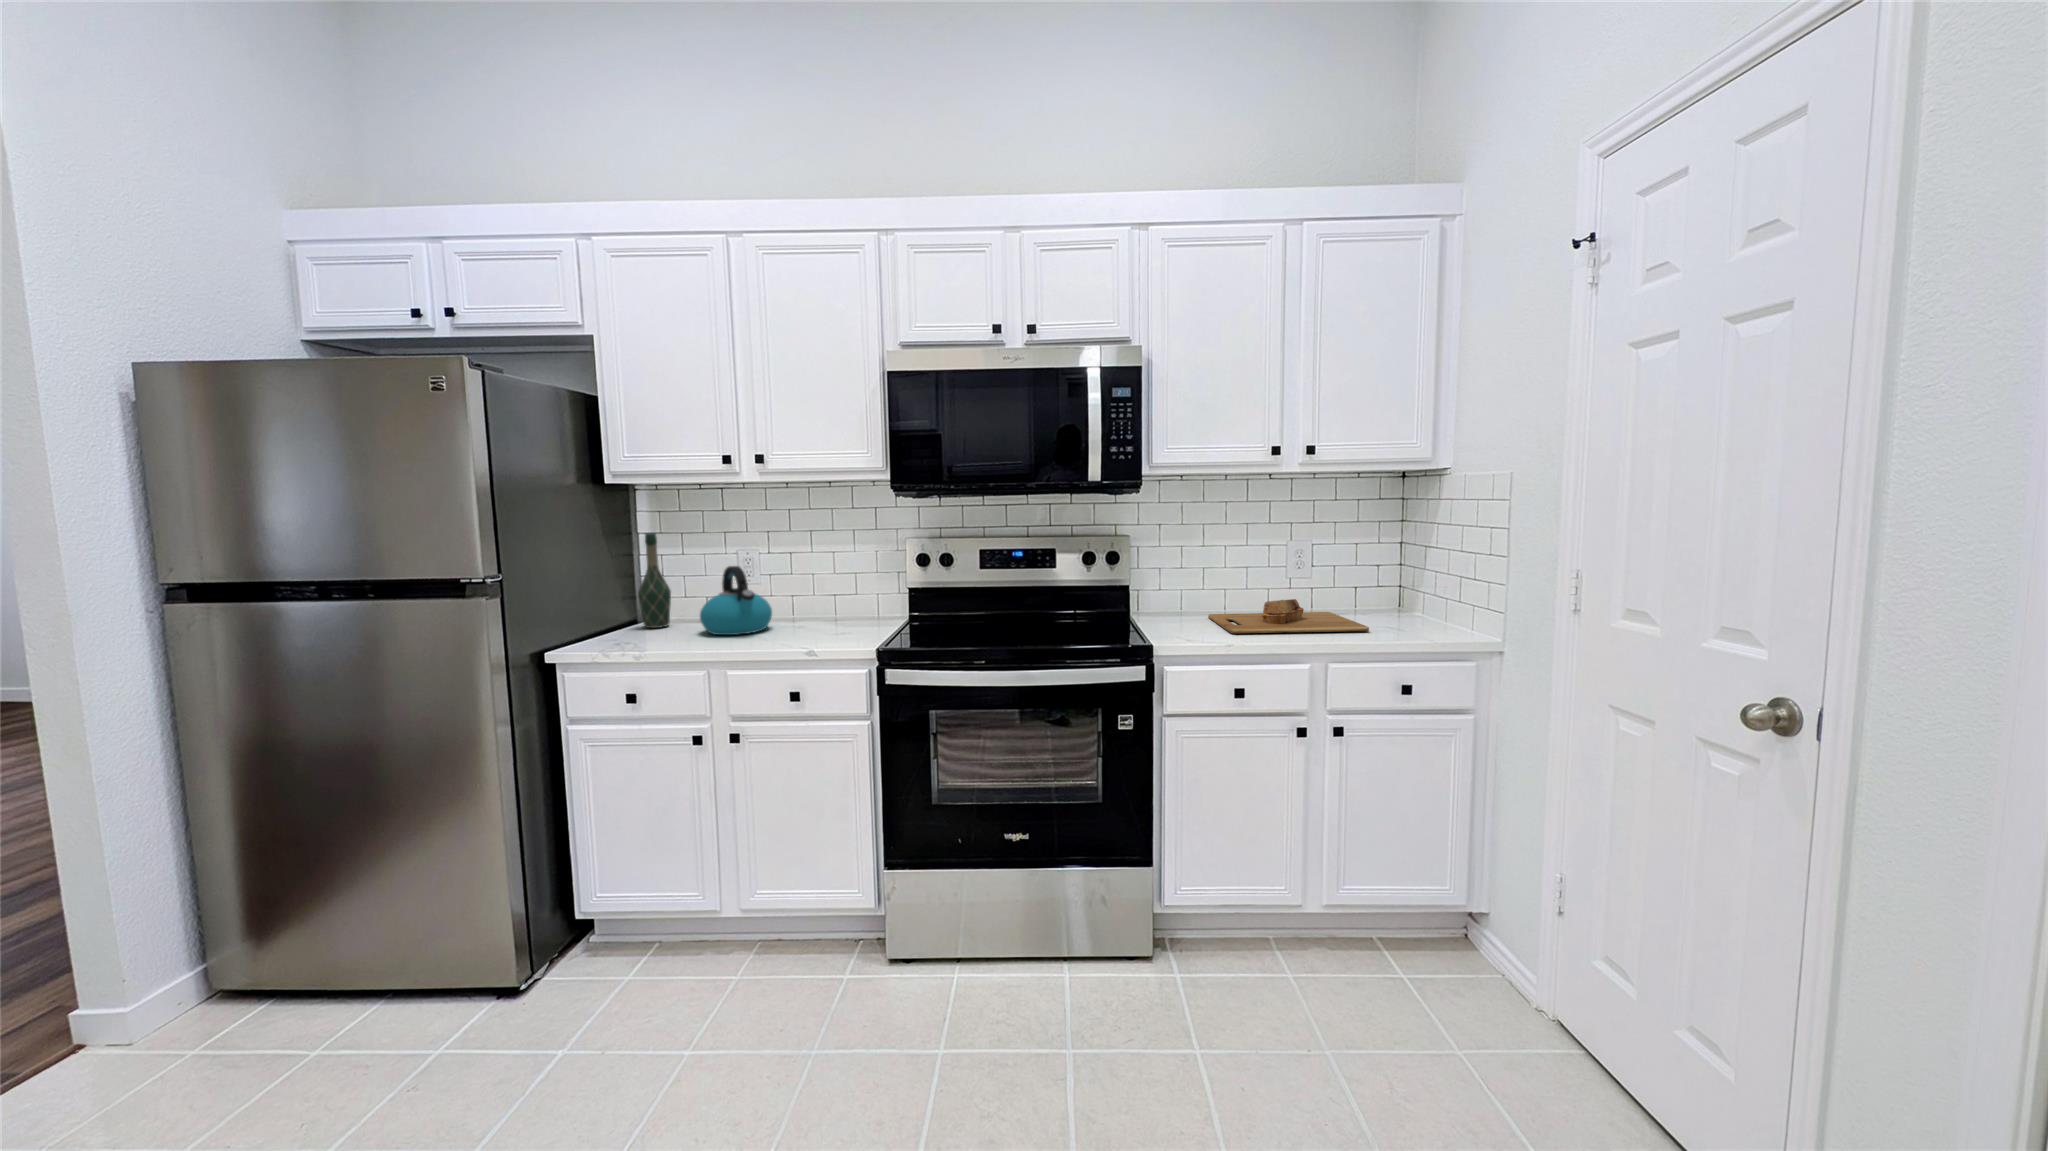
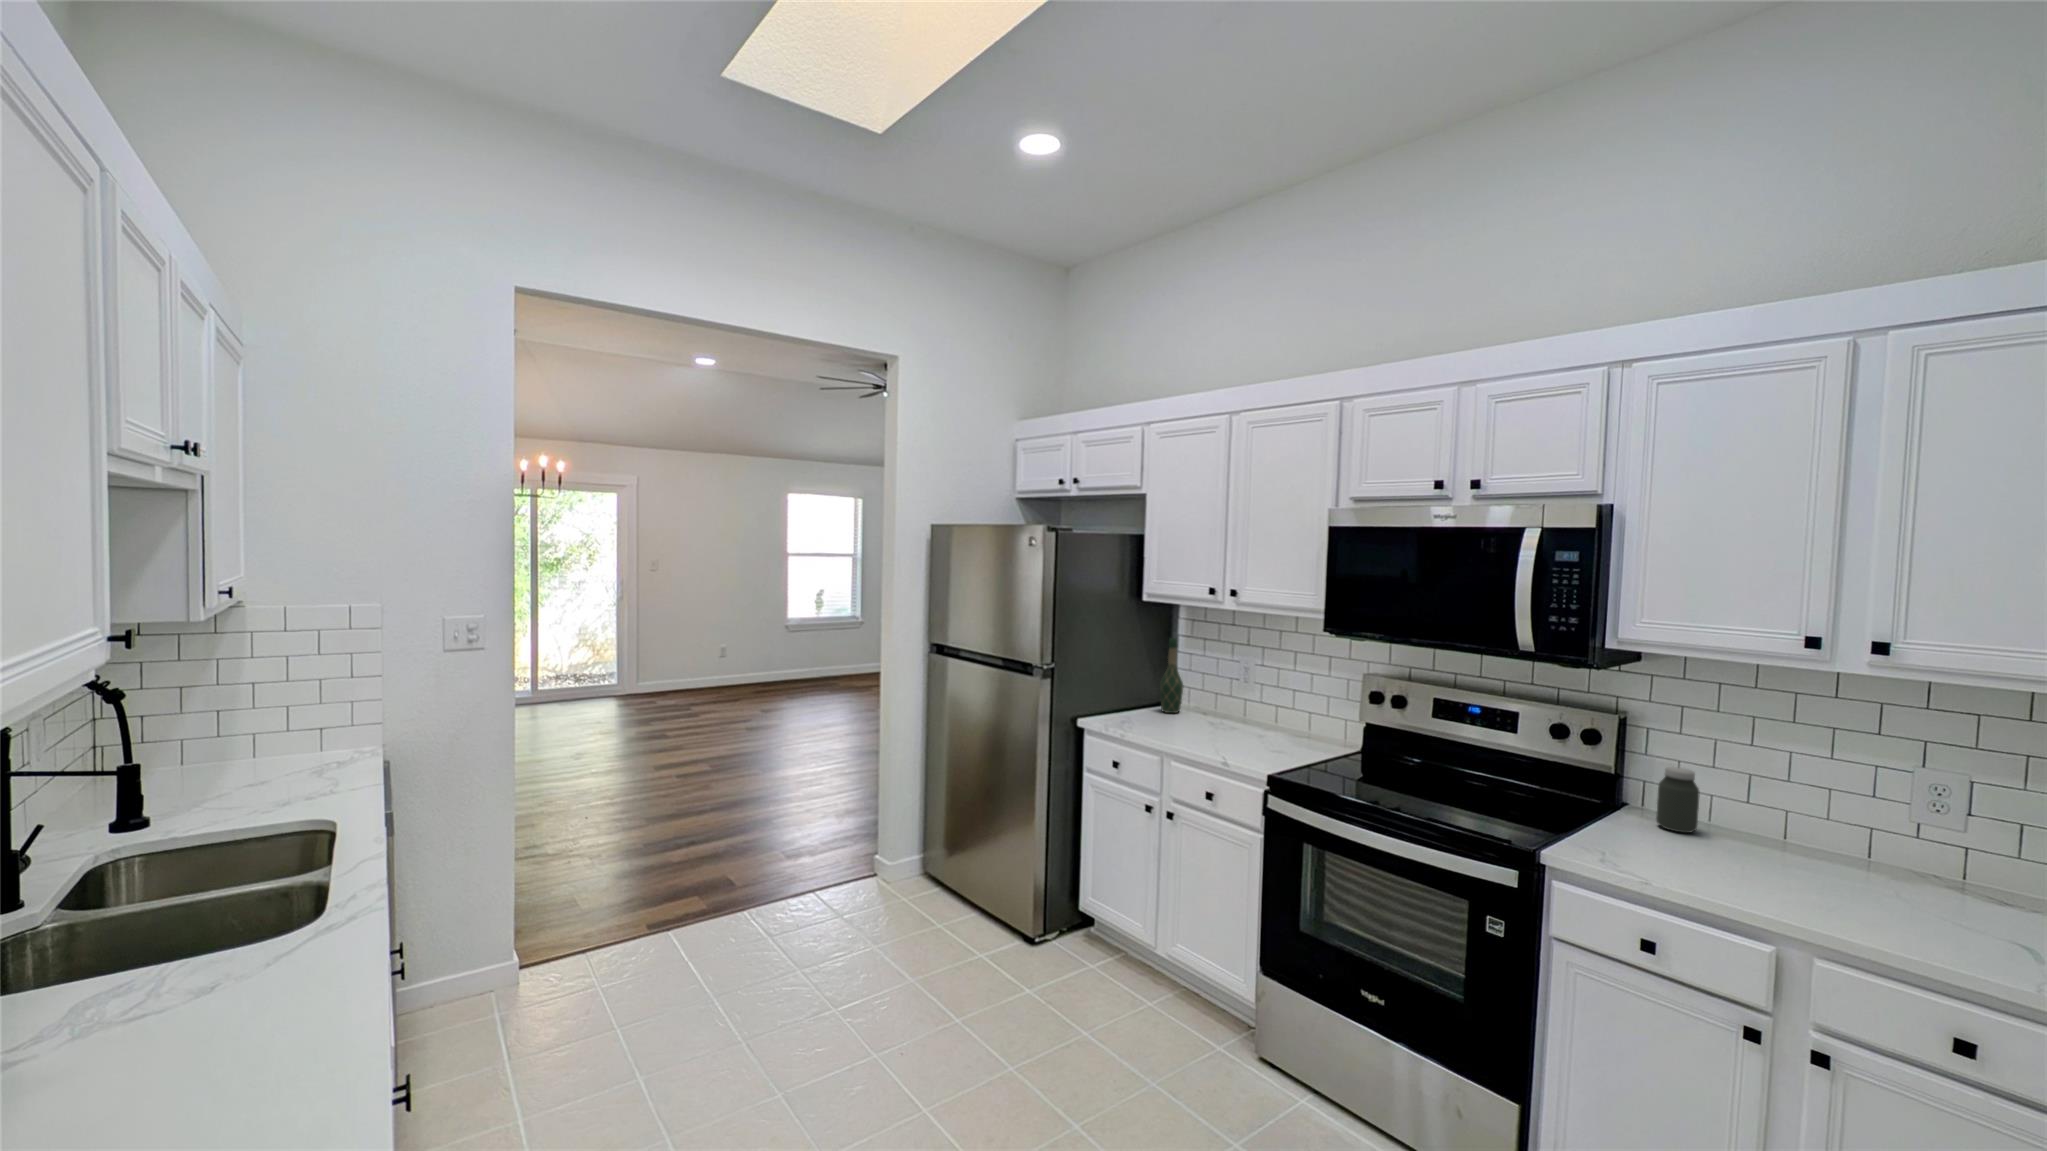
kettle: present [700,566,772,635] -> none [1185,675,1242,734]
jar: none [1158,568,1183,616] -> present [1656,767,1700,833]
cutting board: present [1208,599,1369,634] -> none [1691,844,1973,946]

